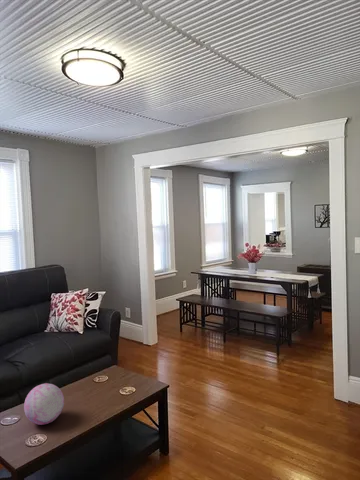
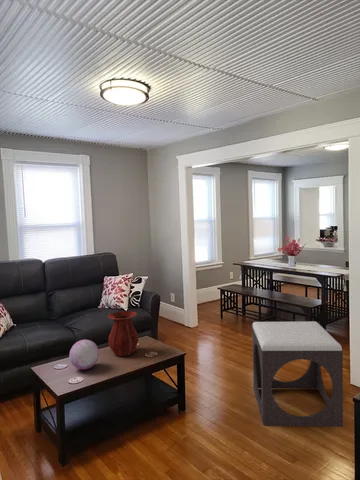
footstool: none [237,336,347,465] -> present [252,321,343,427]
vase: none [72,339,111,398] -> present [108,311,138,356]

